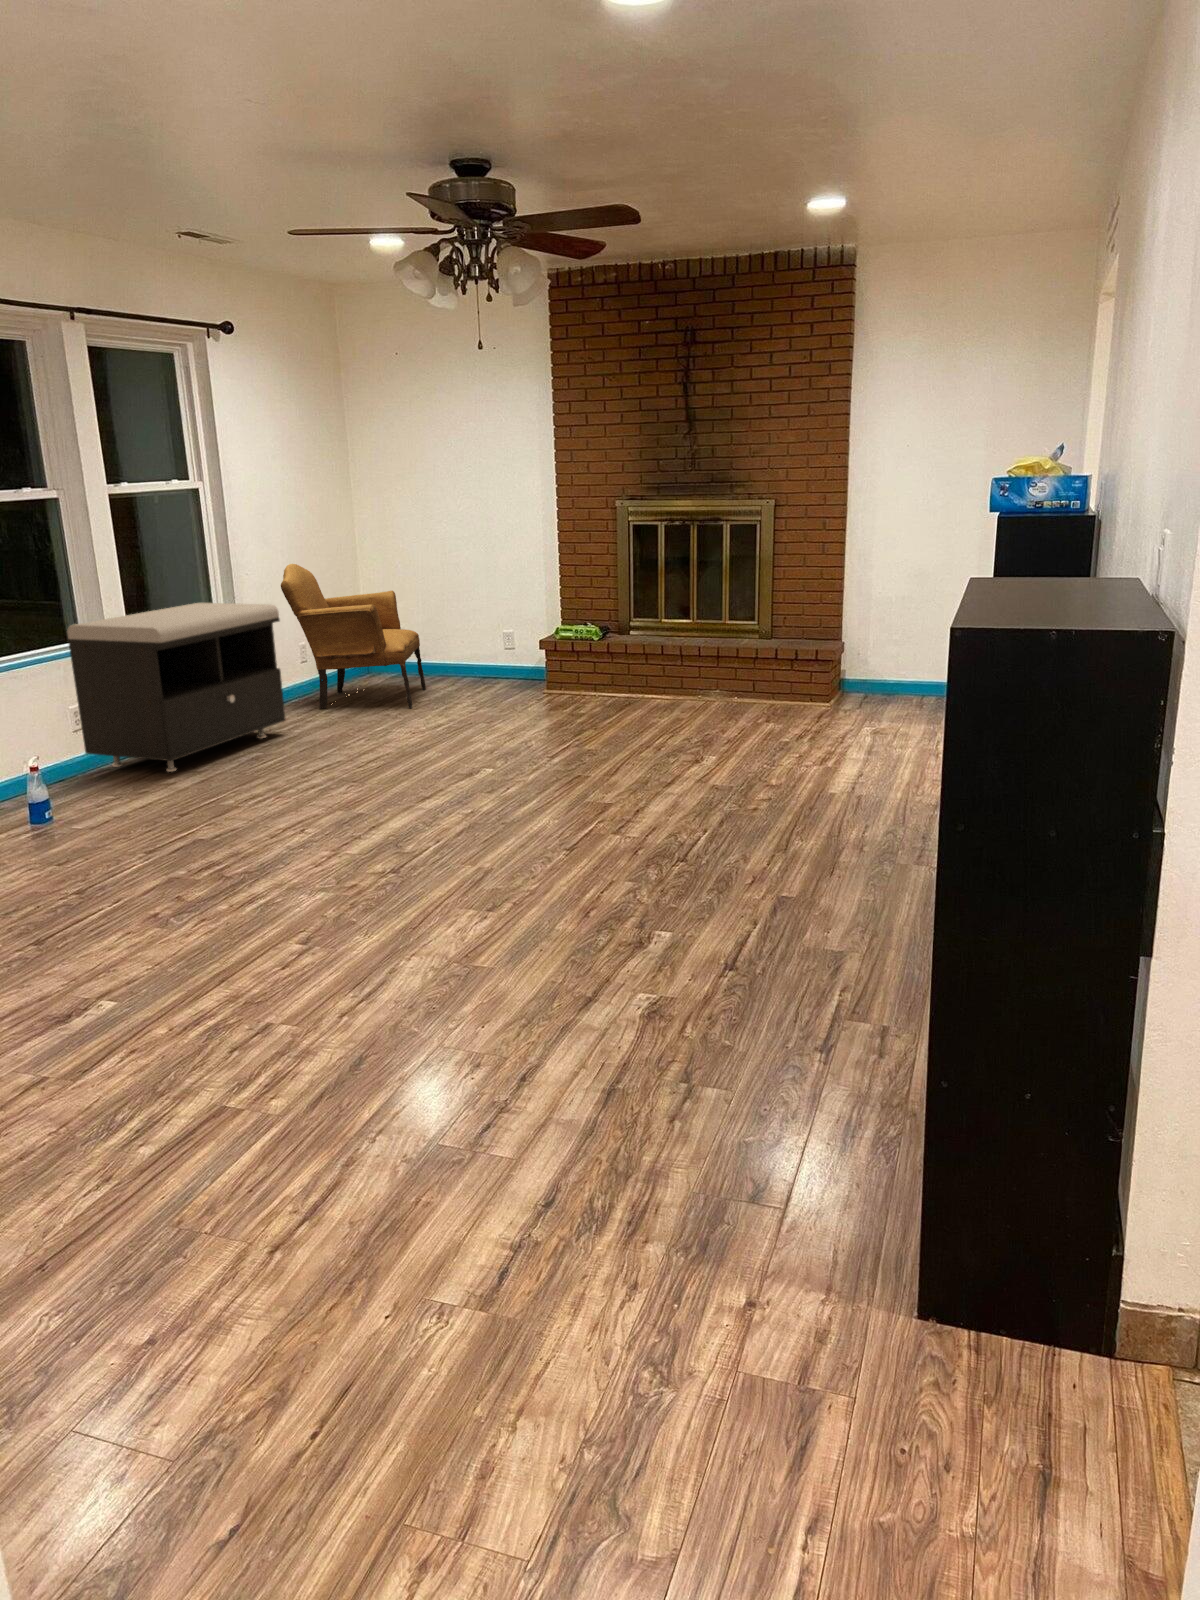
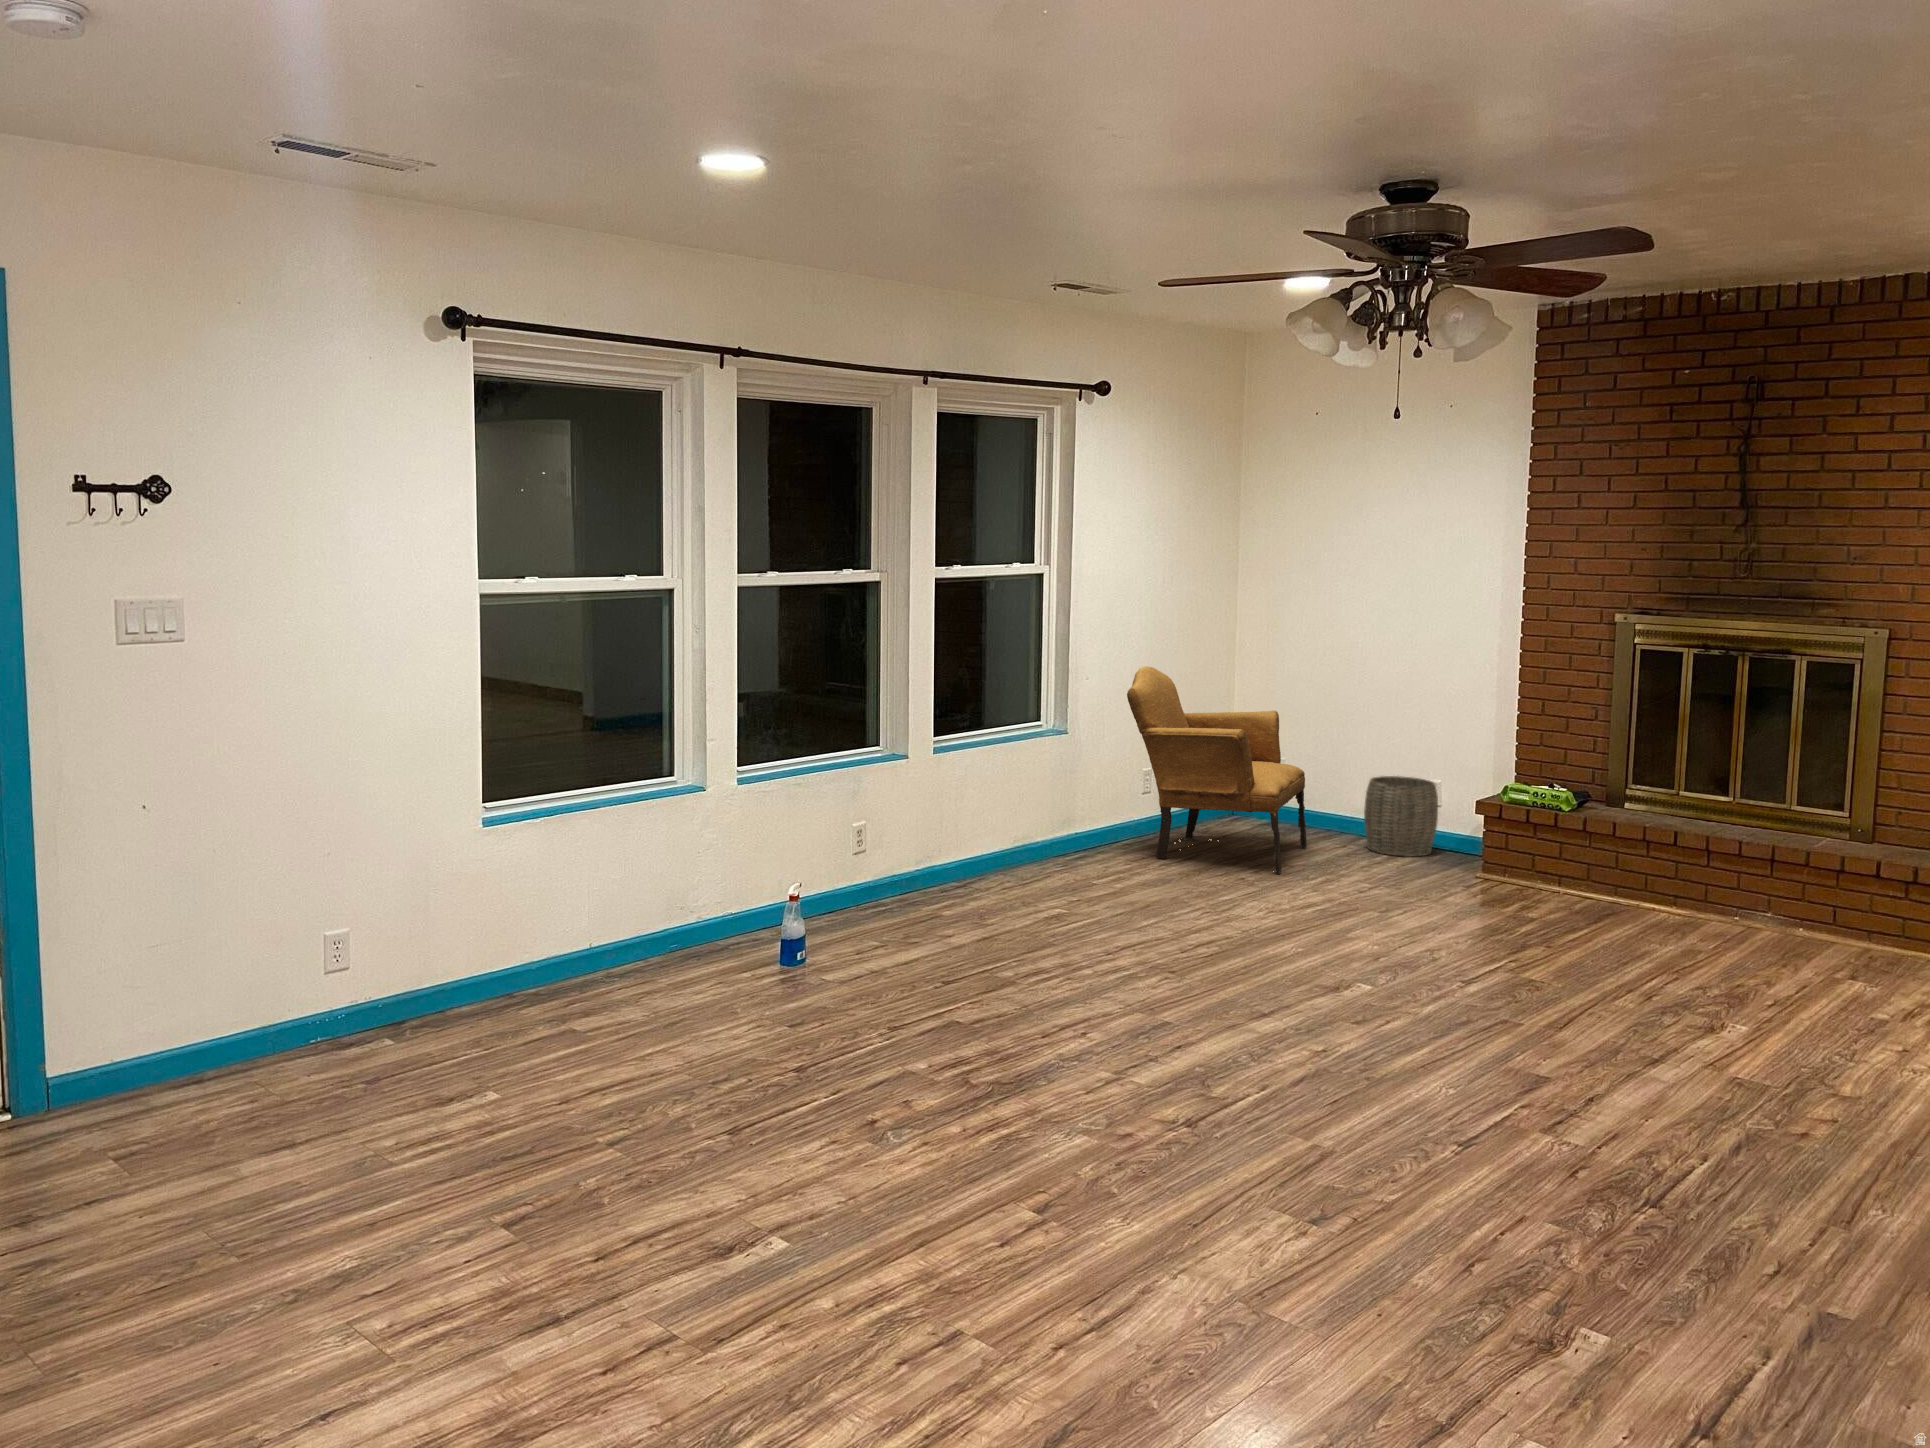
storage bench: present [67,603,286,772] -> none [858,708,1115,920]
woven basket: none [462,631,512,687] -> present [1364,776,1438,856]

